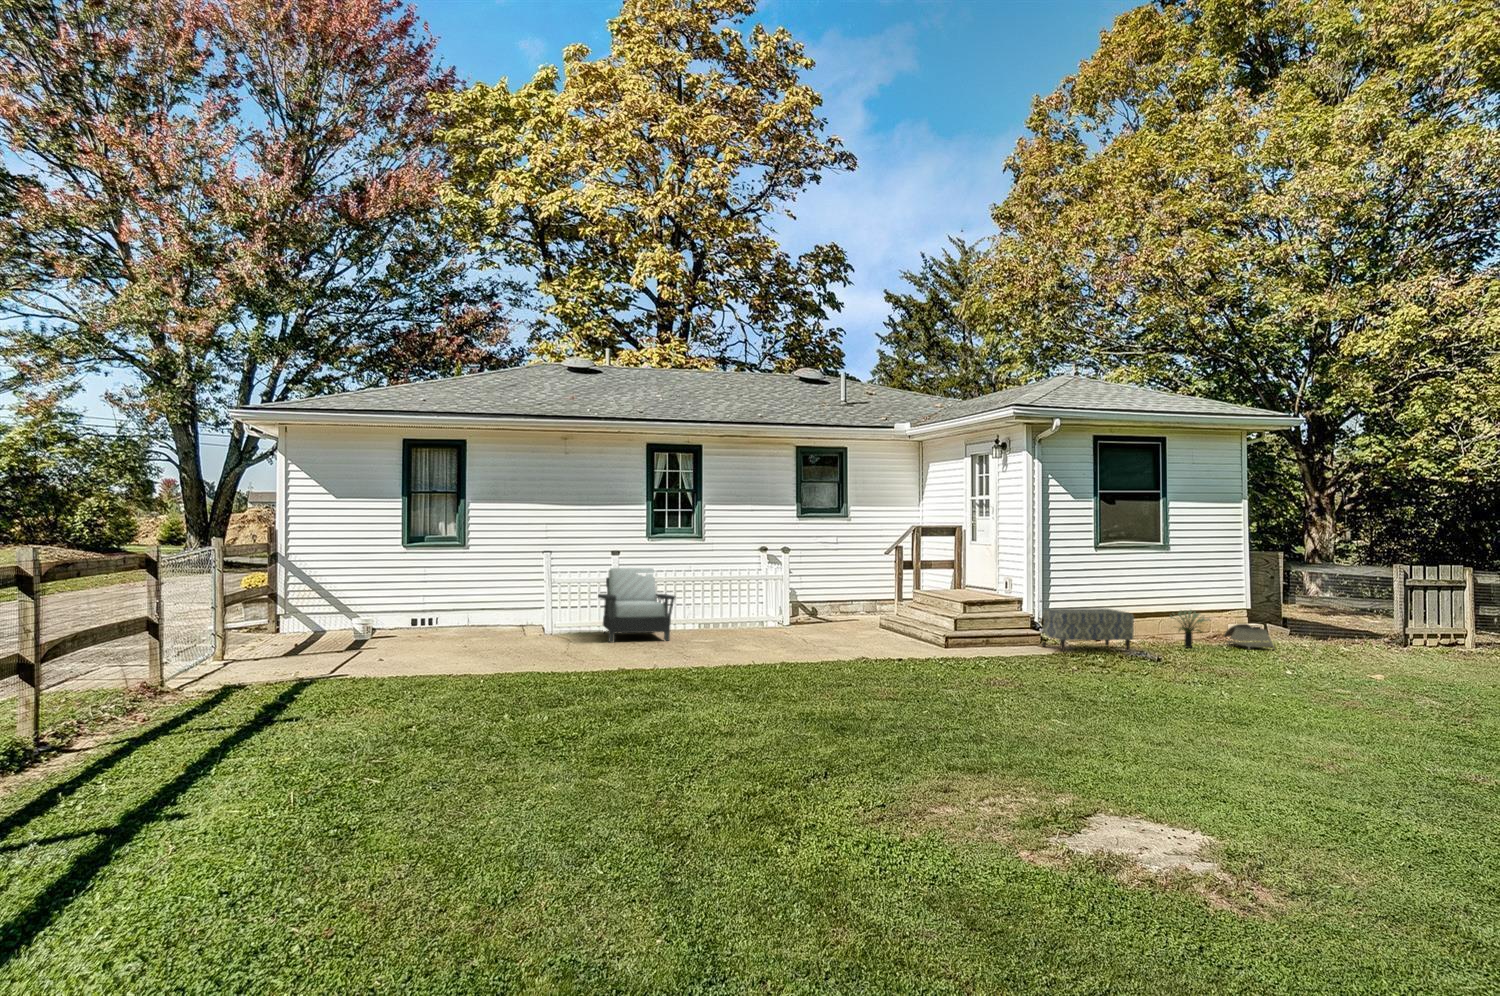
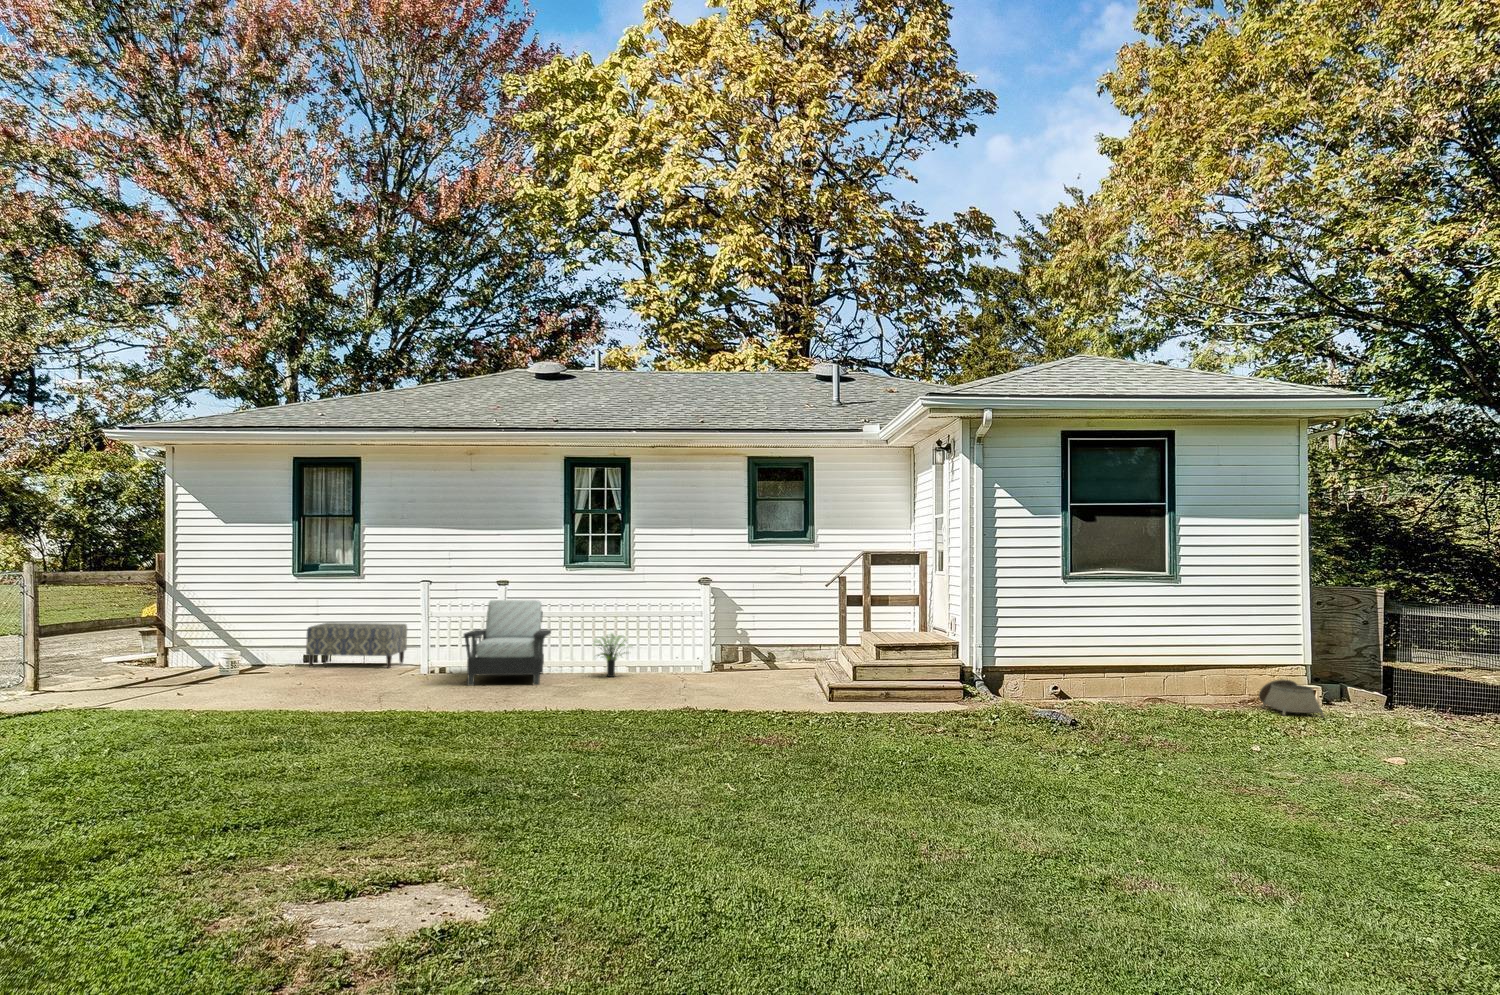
bench: present [1042,608,1134,652] -> present [306,623,407,668]
potted plant: present [1170,610,1210,648] -> present [593,633,632,677]

